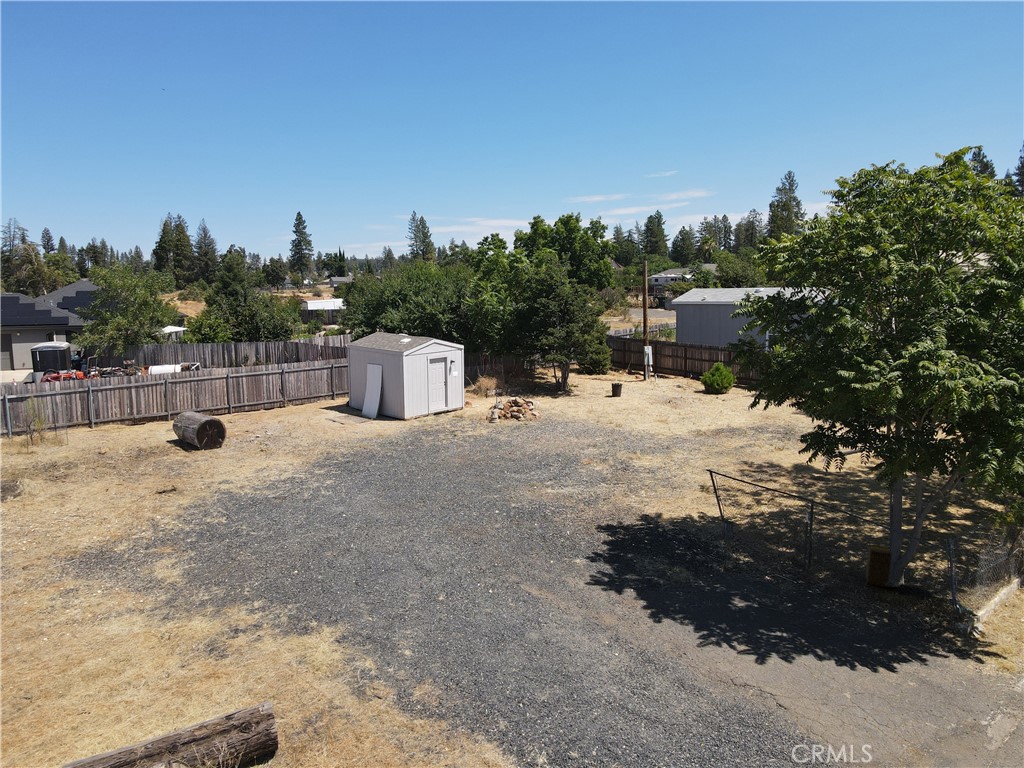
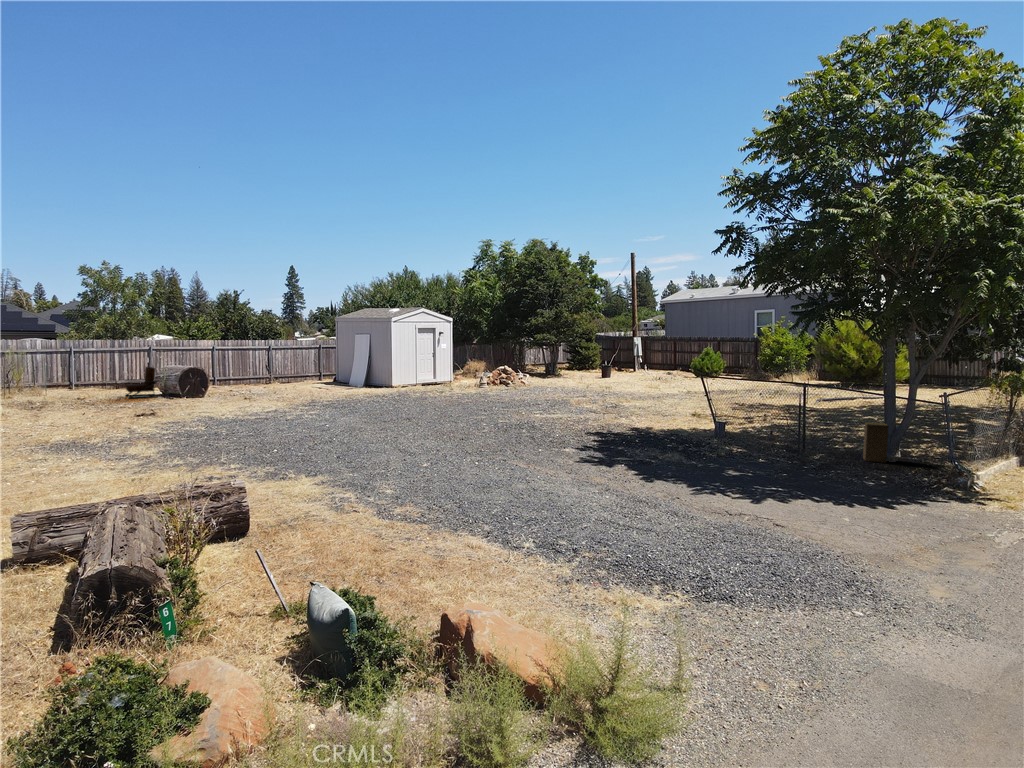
lounge chair: none [144,411,178,447] -> present [125,367,158,399]

